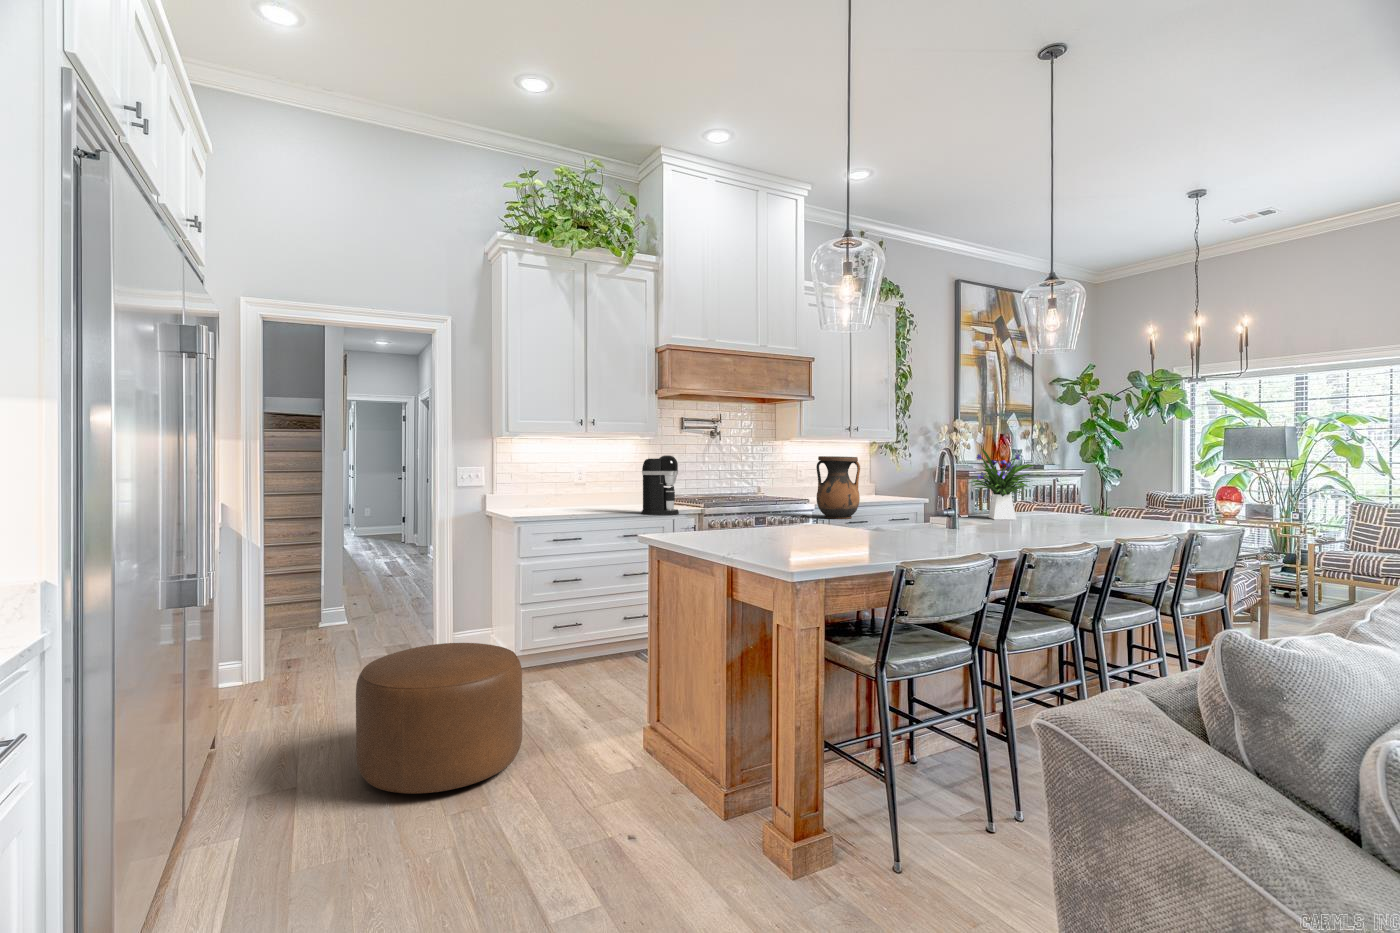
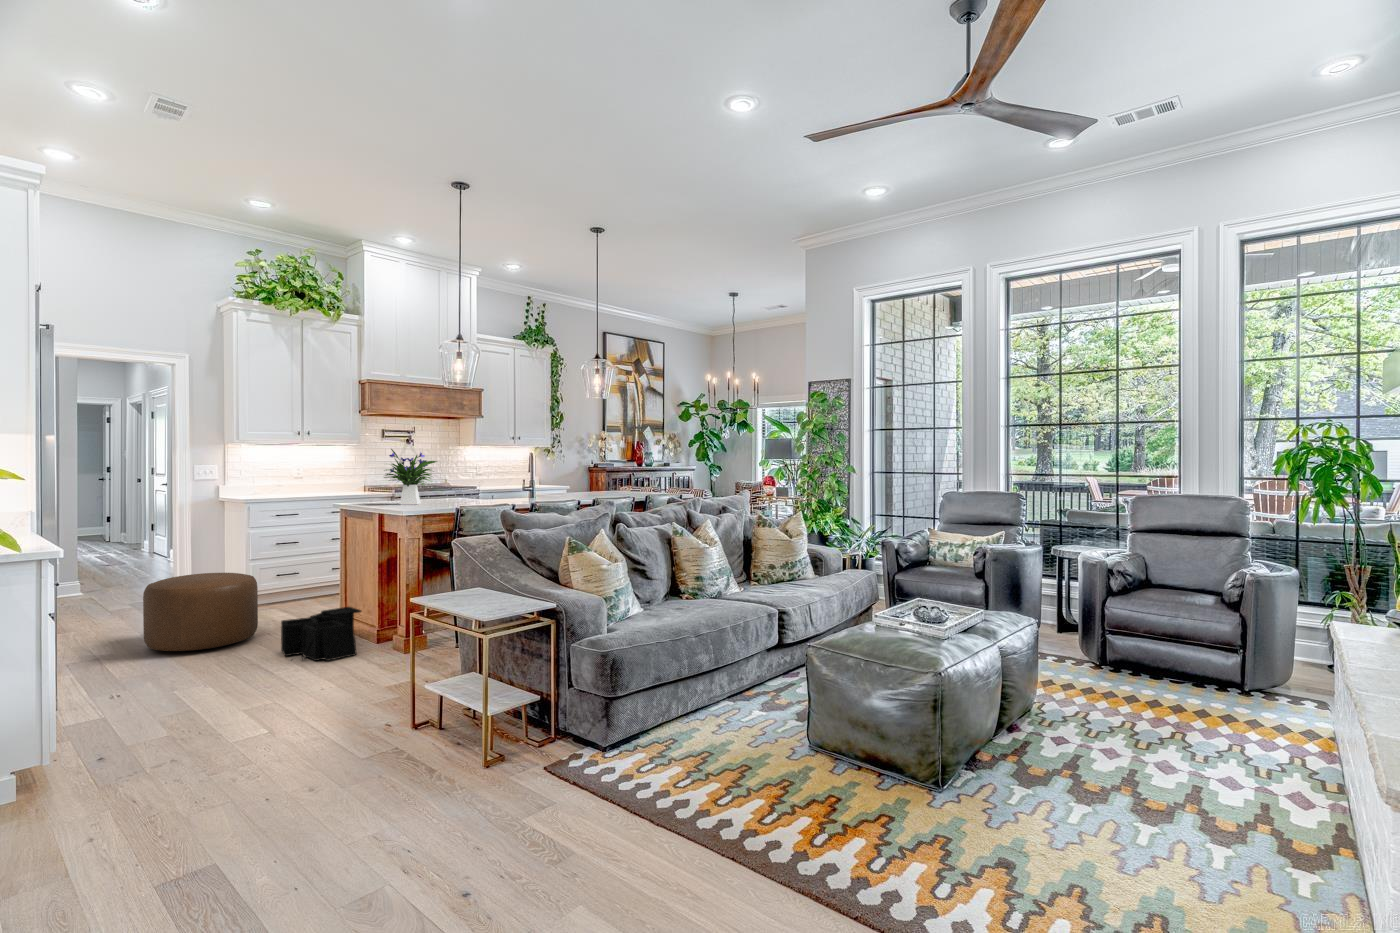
flower arrangement: present [970,449,1035,520] -> present [384,449,437,505]
coffee maker: present [642,455,679,515] -> none [346,457,374,497]
vase: present [816,456,860,519] -> none [469,457,497,496]
storage bin: none [556,725,690,879] -> present [281,607,361,661]

